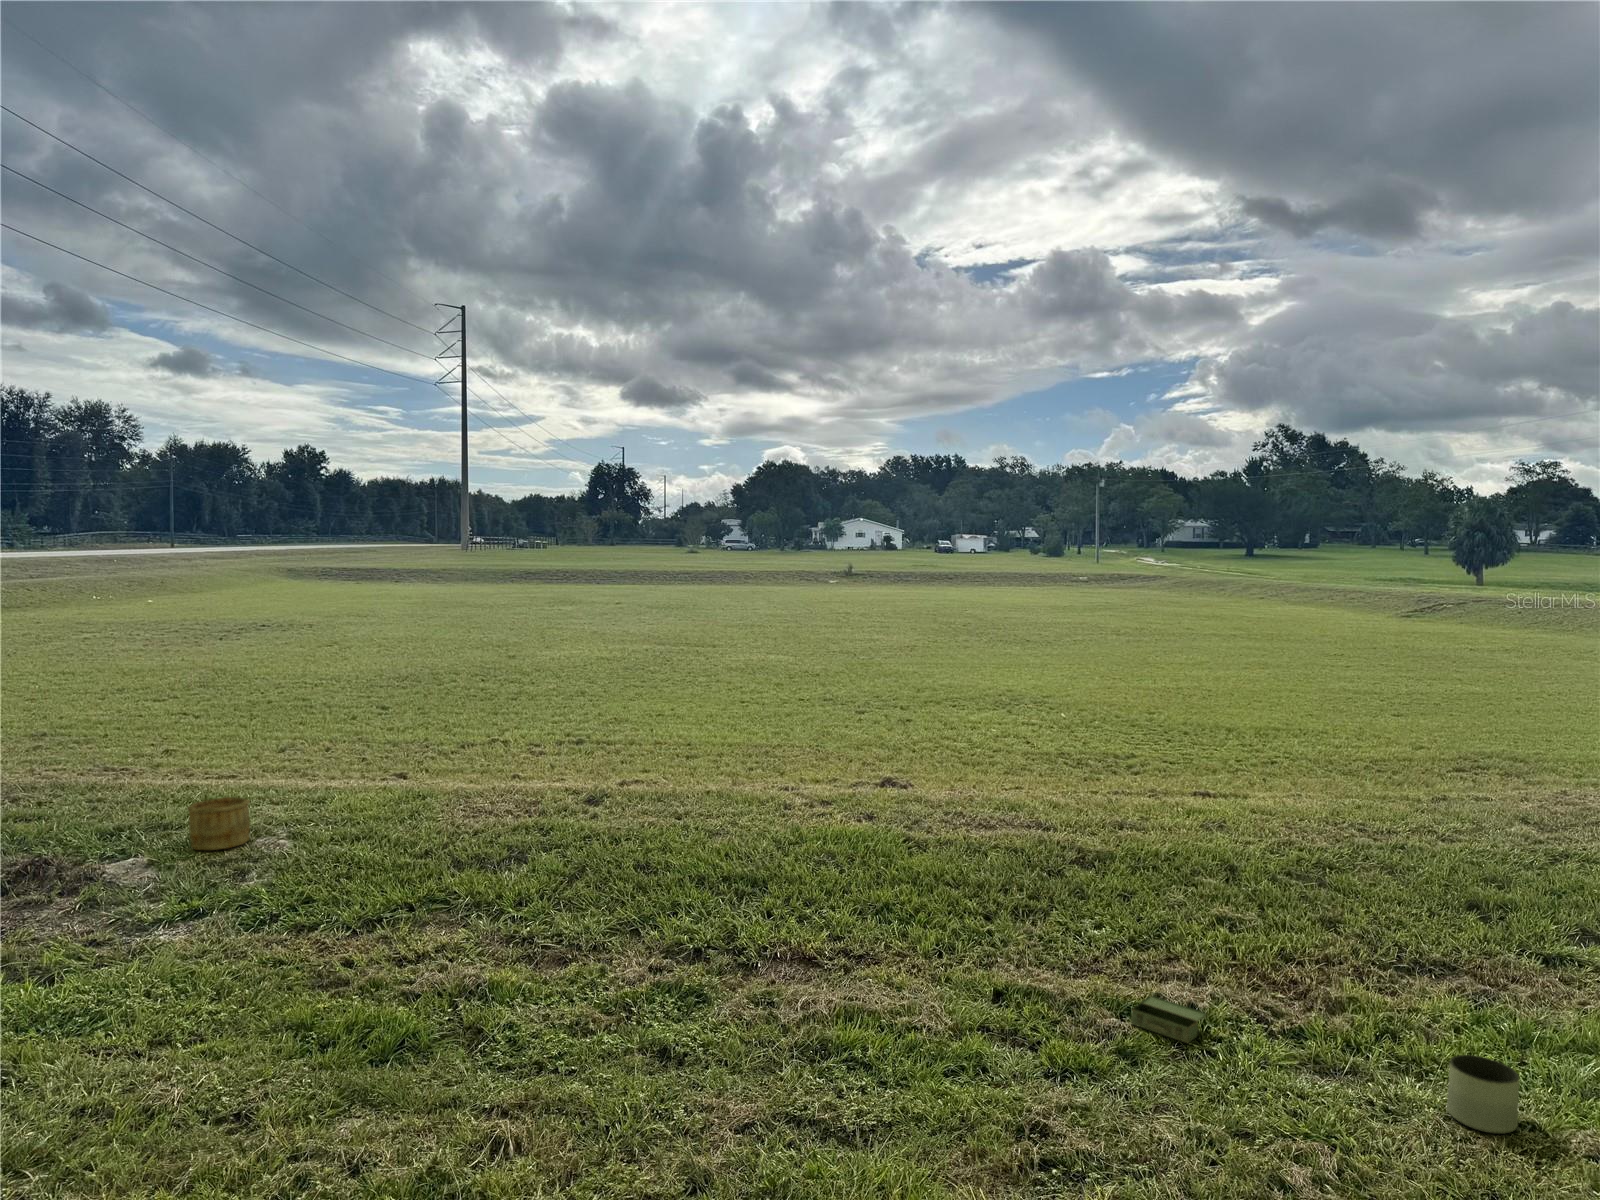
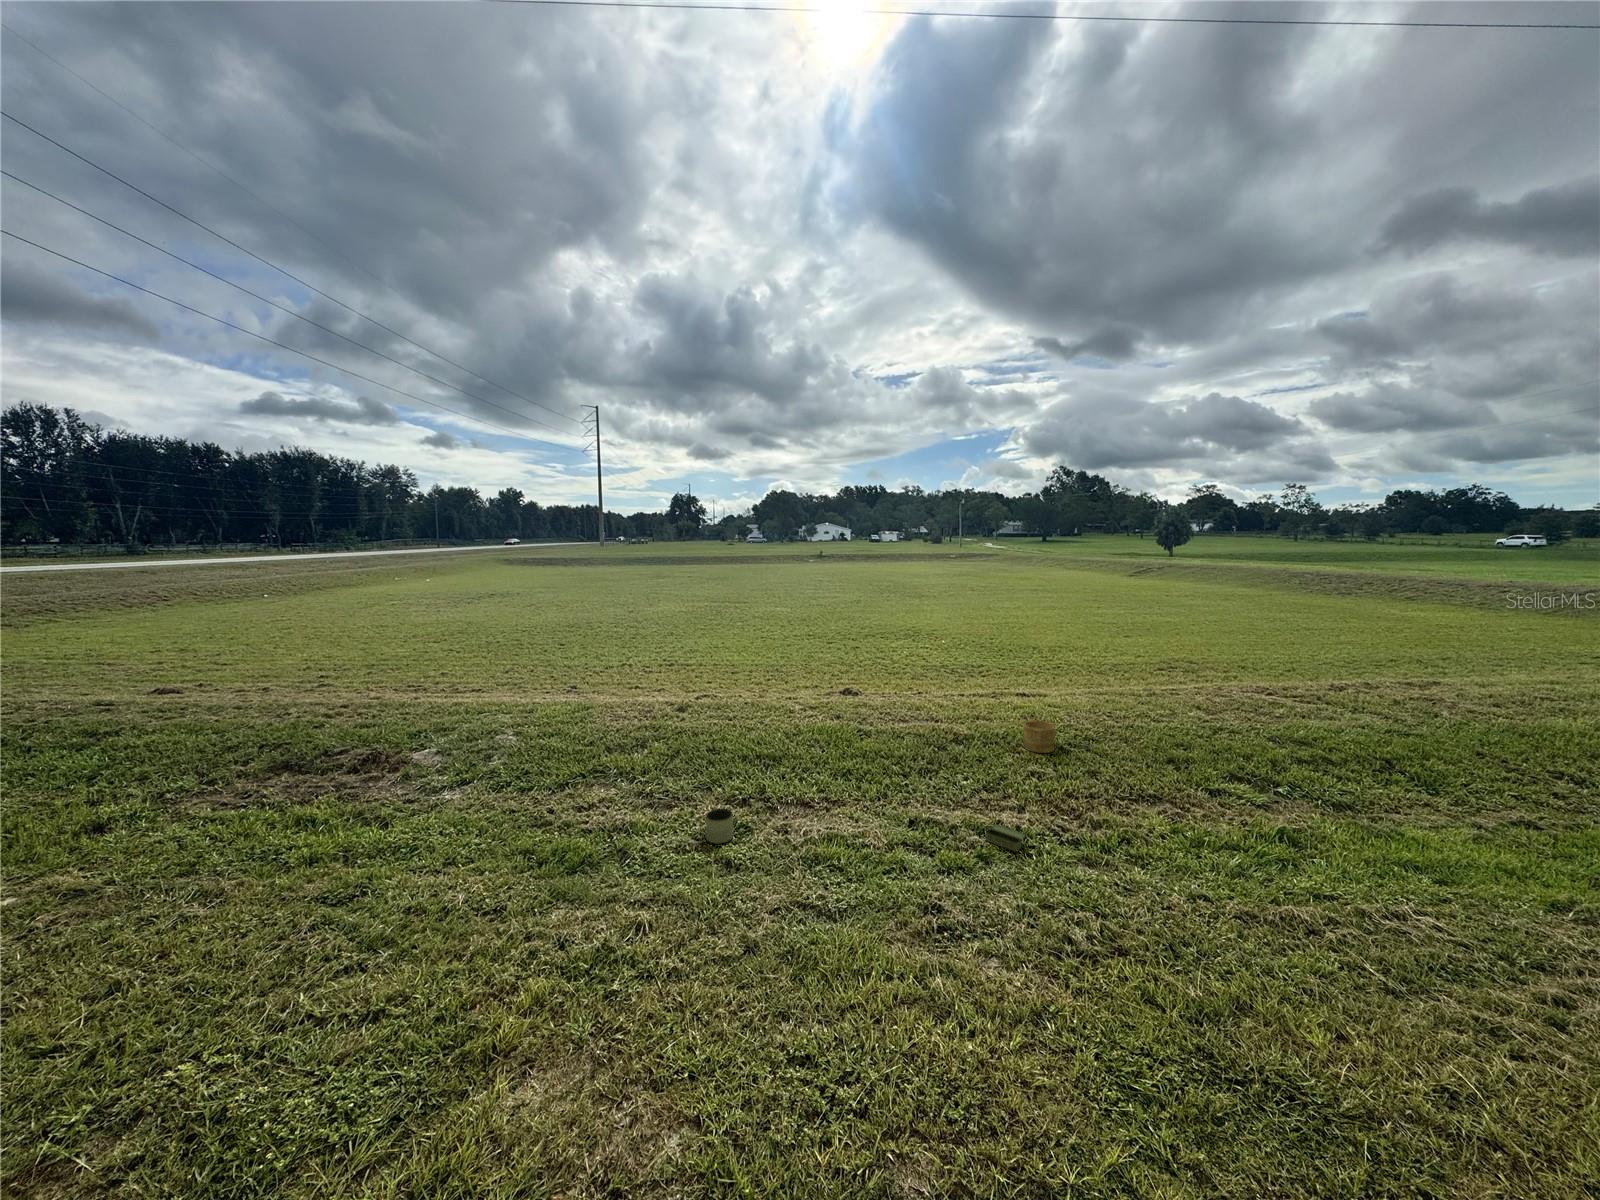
wooden bucket: present [187,797,250,850] -> present [1022,720,1056,753]
planter: present [1447,1055,1520,1134] -> present [705,809,733,844]

